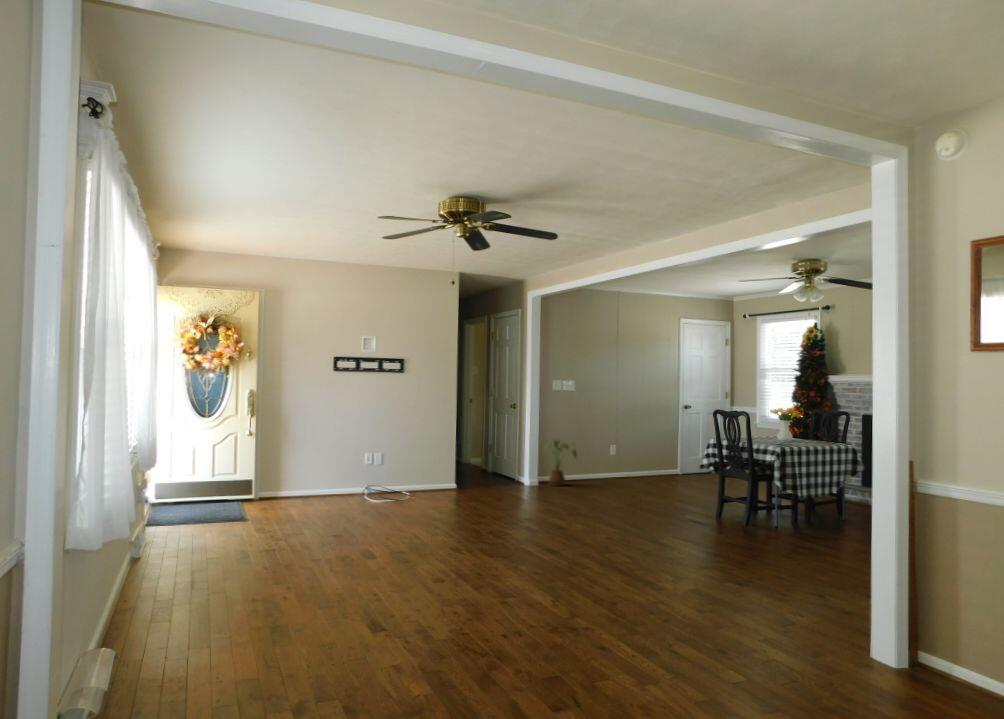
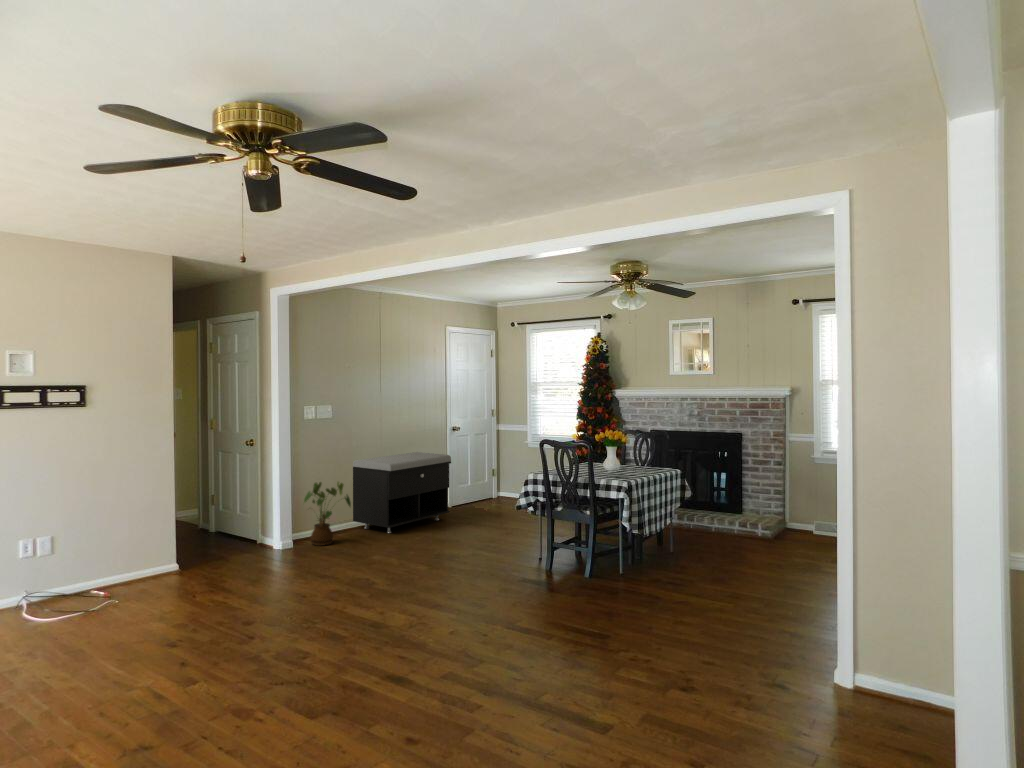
storage bench: none [587,425,671,485] -> present [353,452,451,533]

